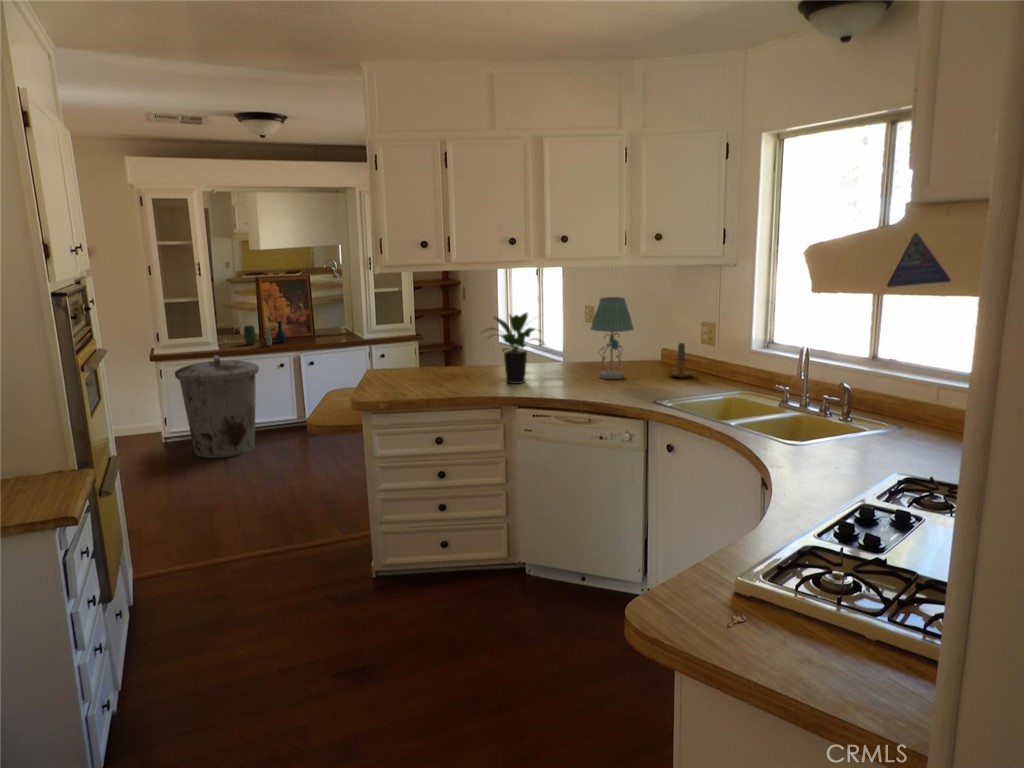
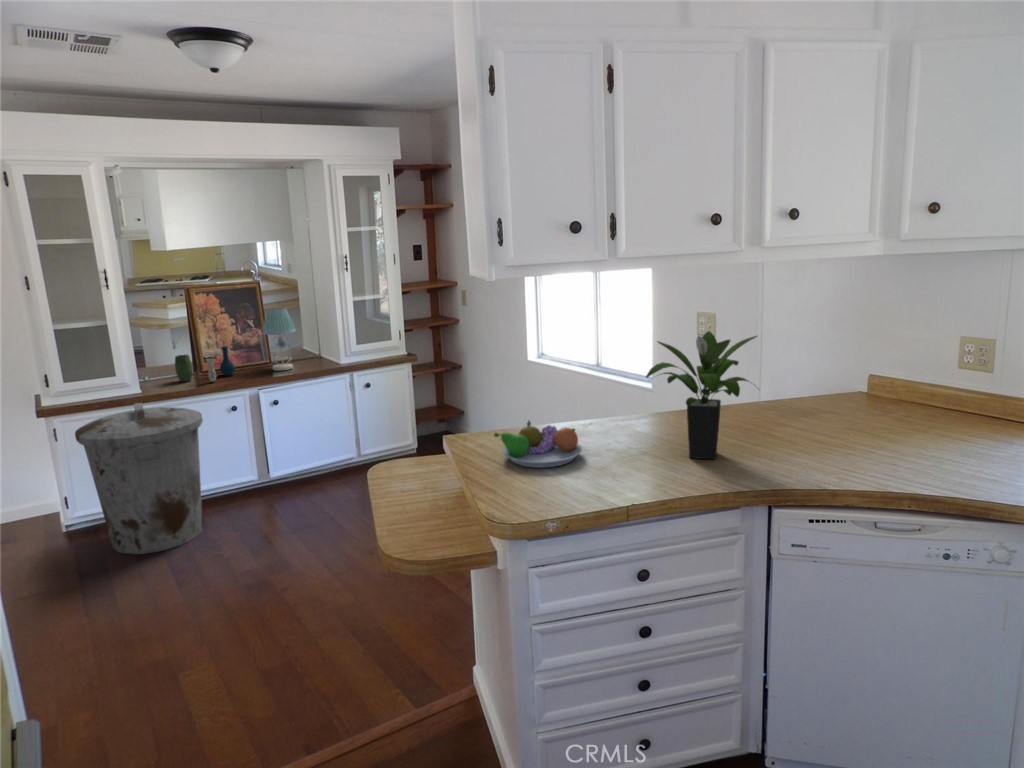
table lamp: present [591,297,633,379] -> present [262,308,296,371]
candle: present [667,343,696,378] -> none [924,368,990,427]
fruit bowl: none [402,359,450,383] -> present [494,421,582,468]

